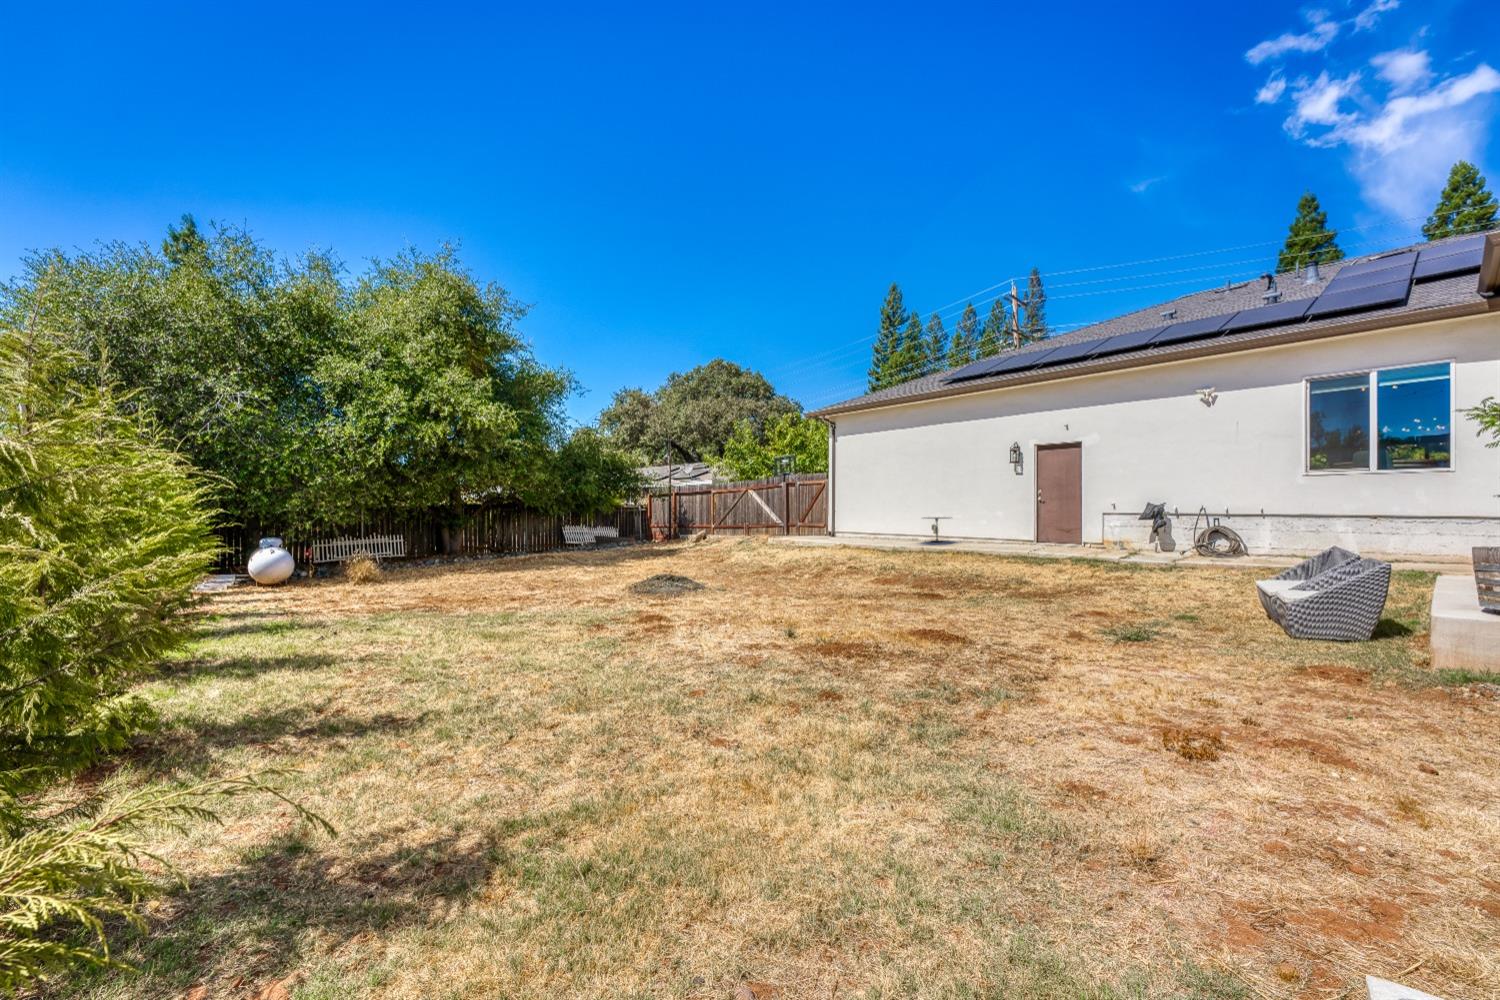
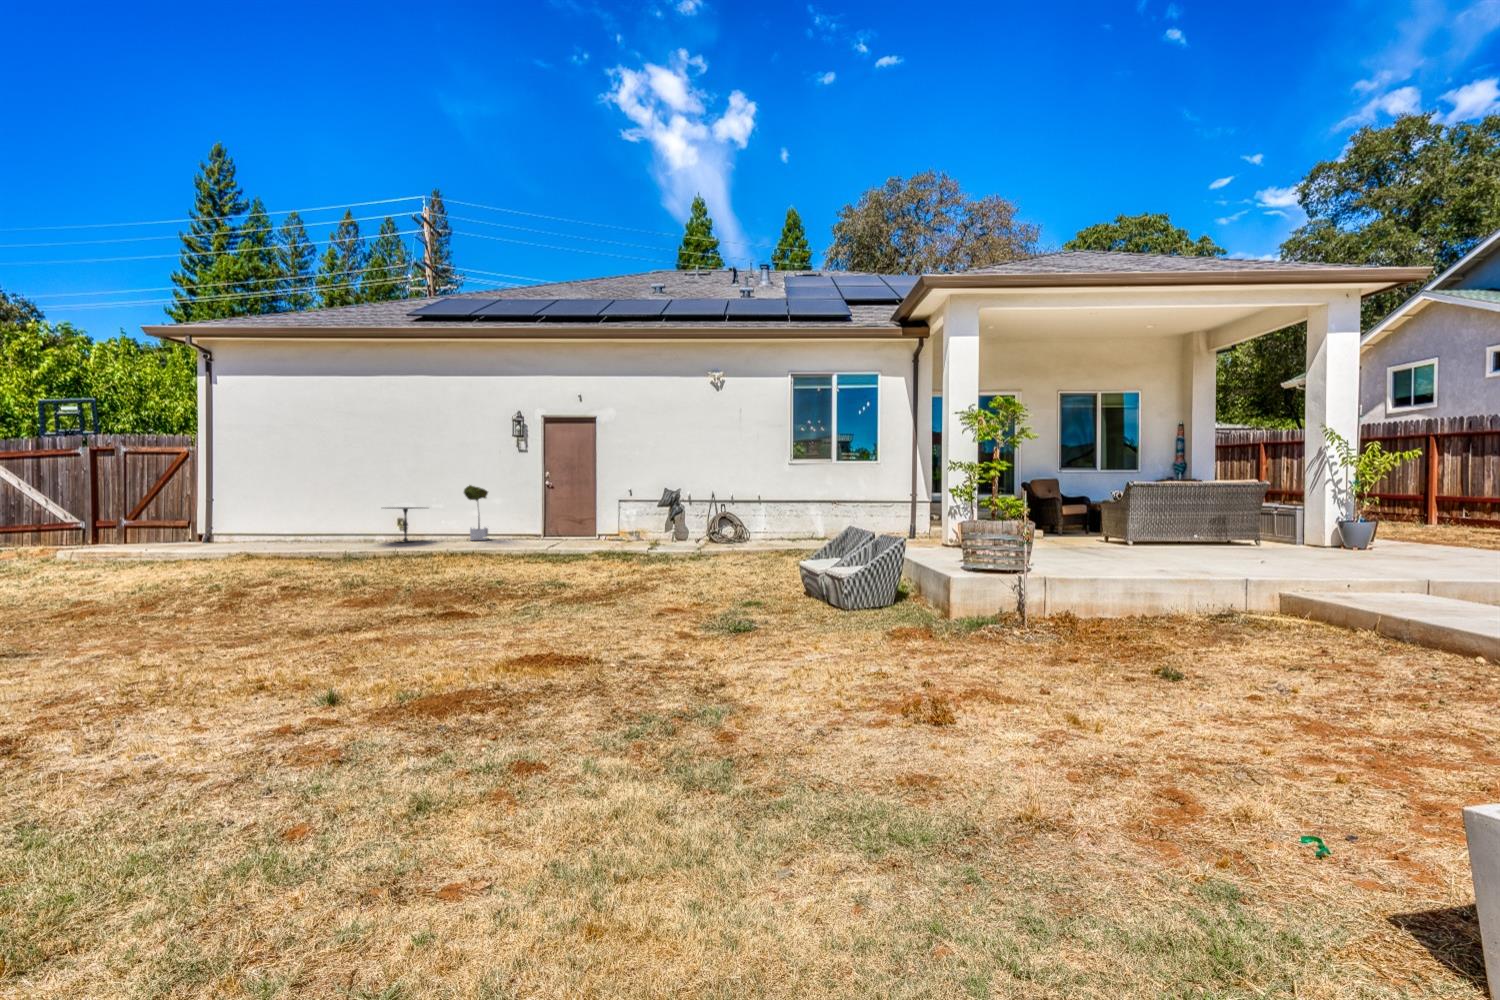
potted tree: none [975,501,995,543] -> present [464,485,488,540]

